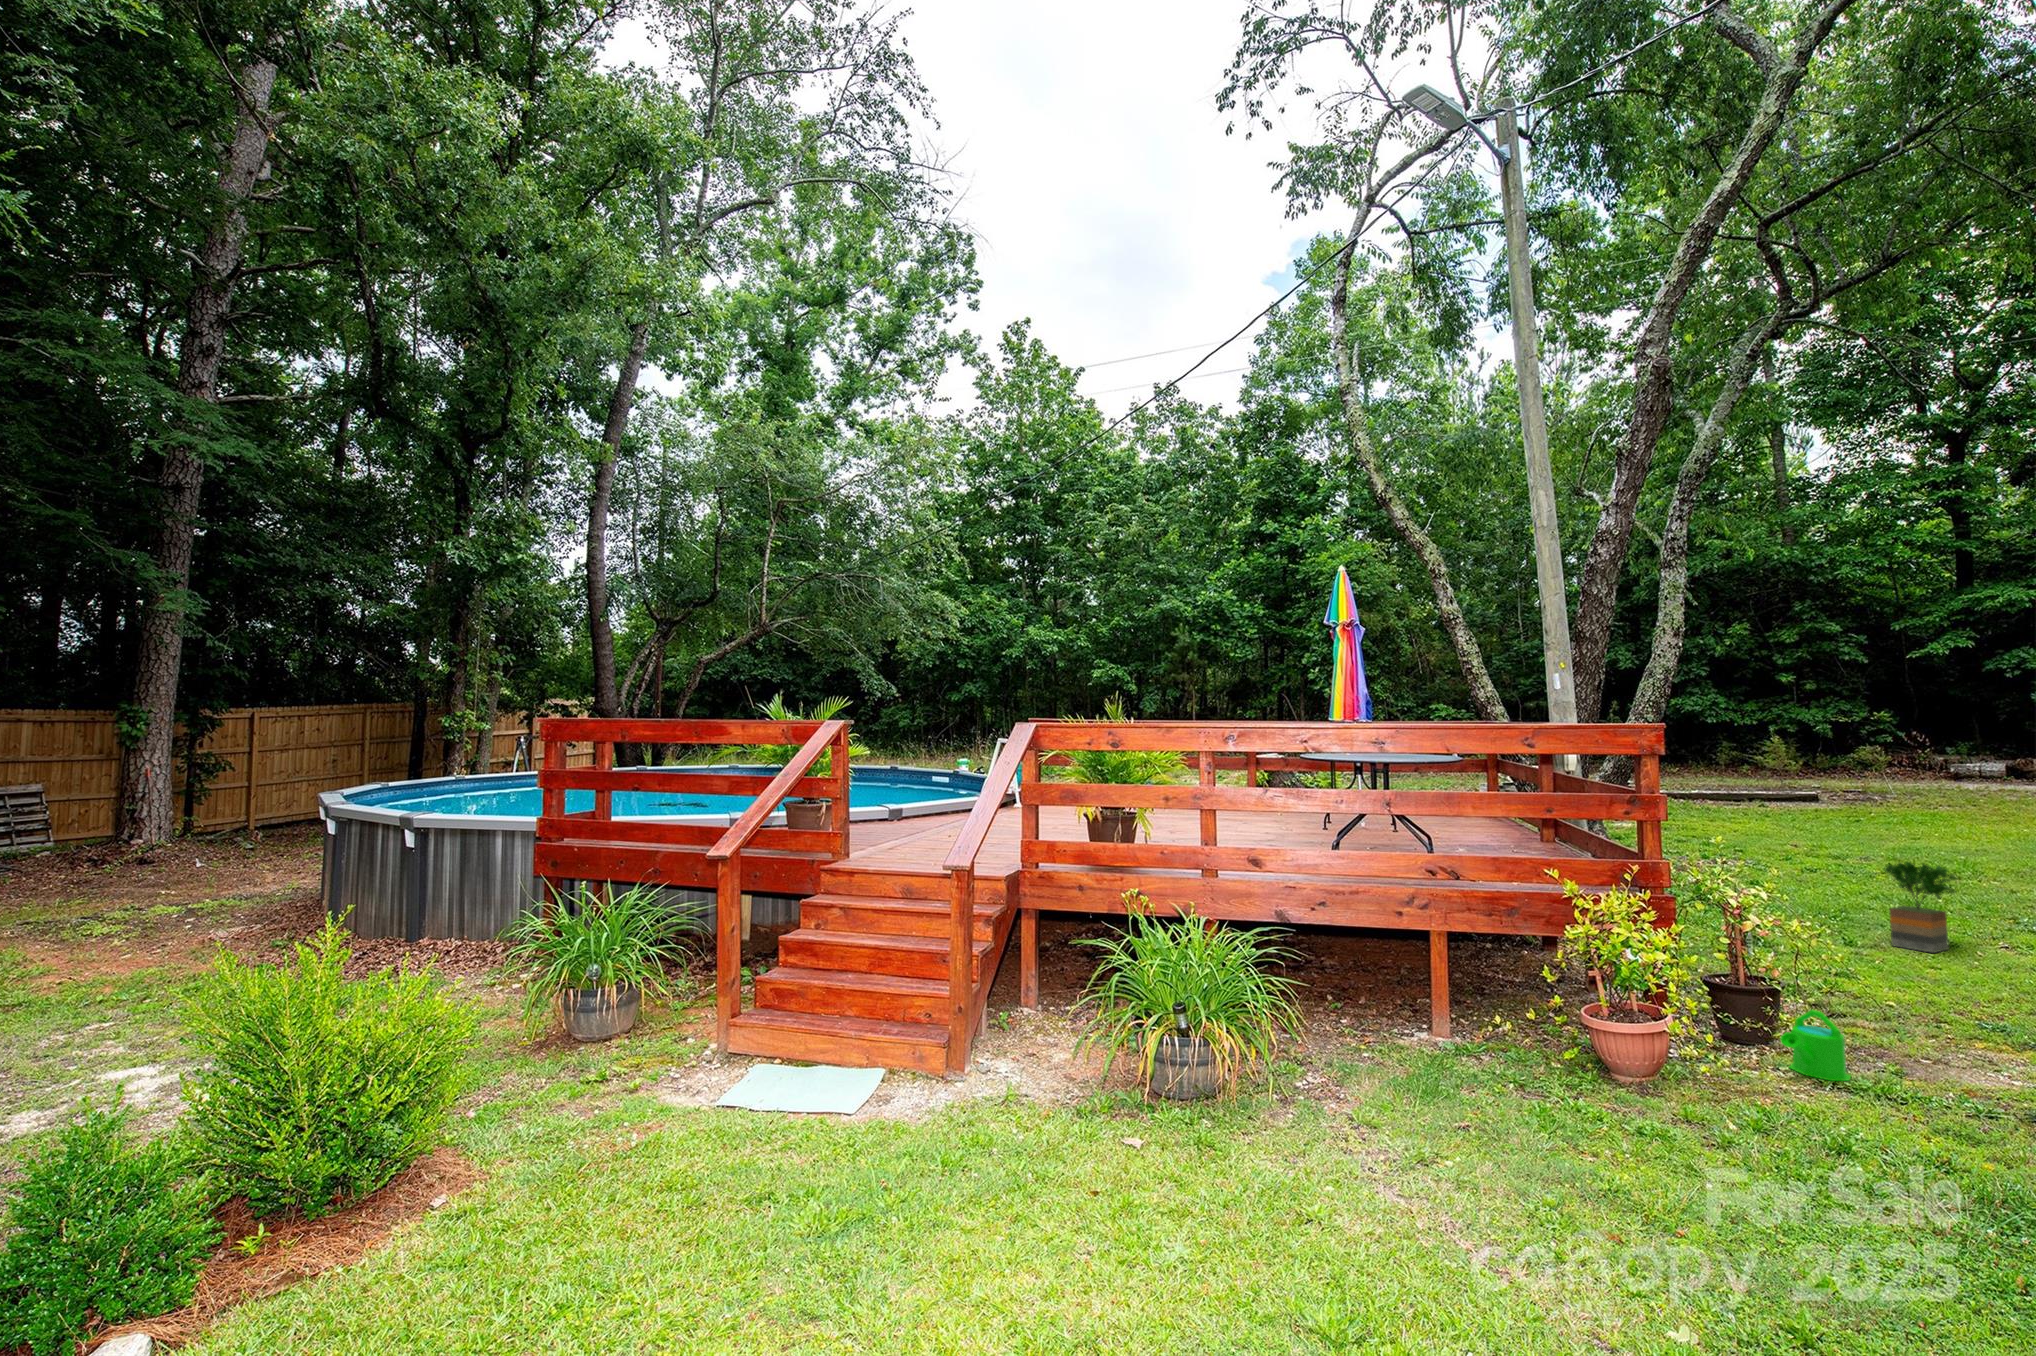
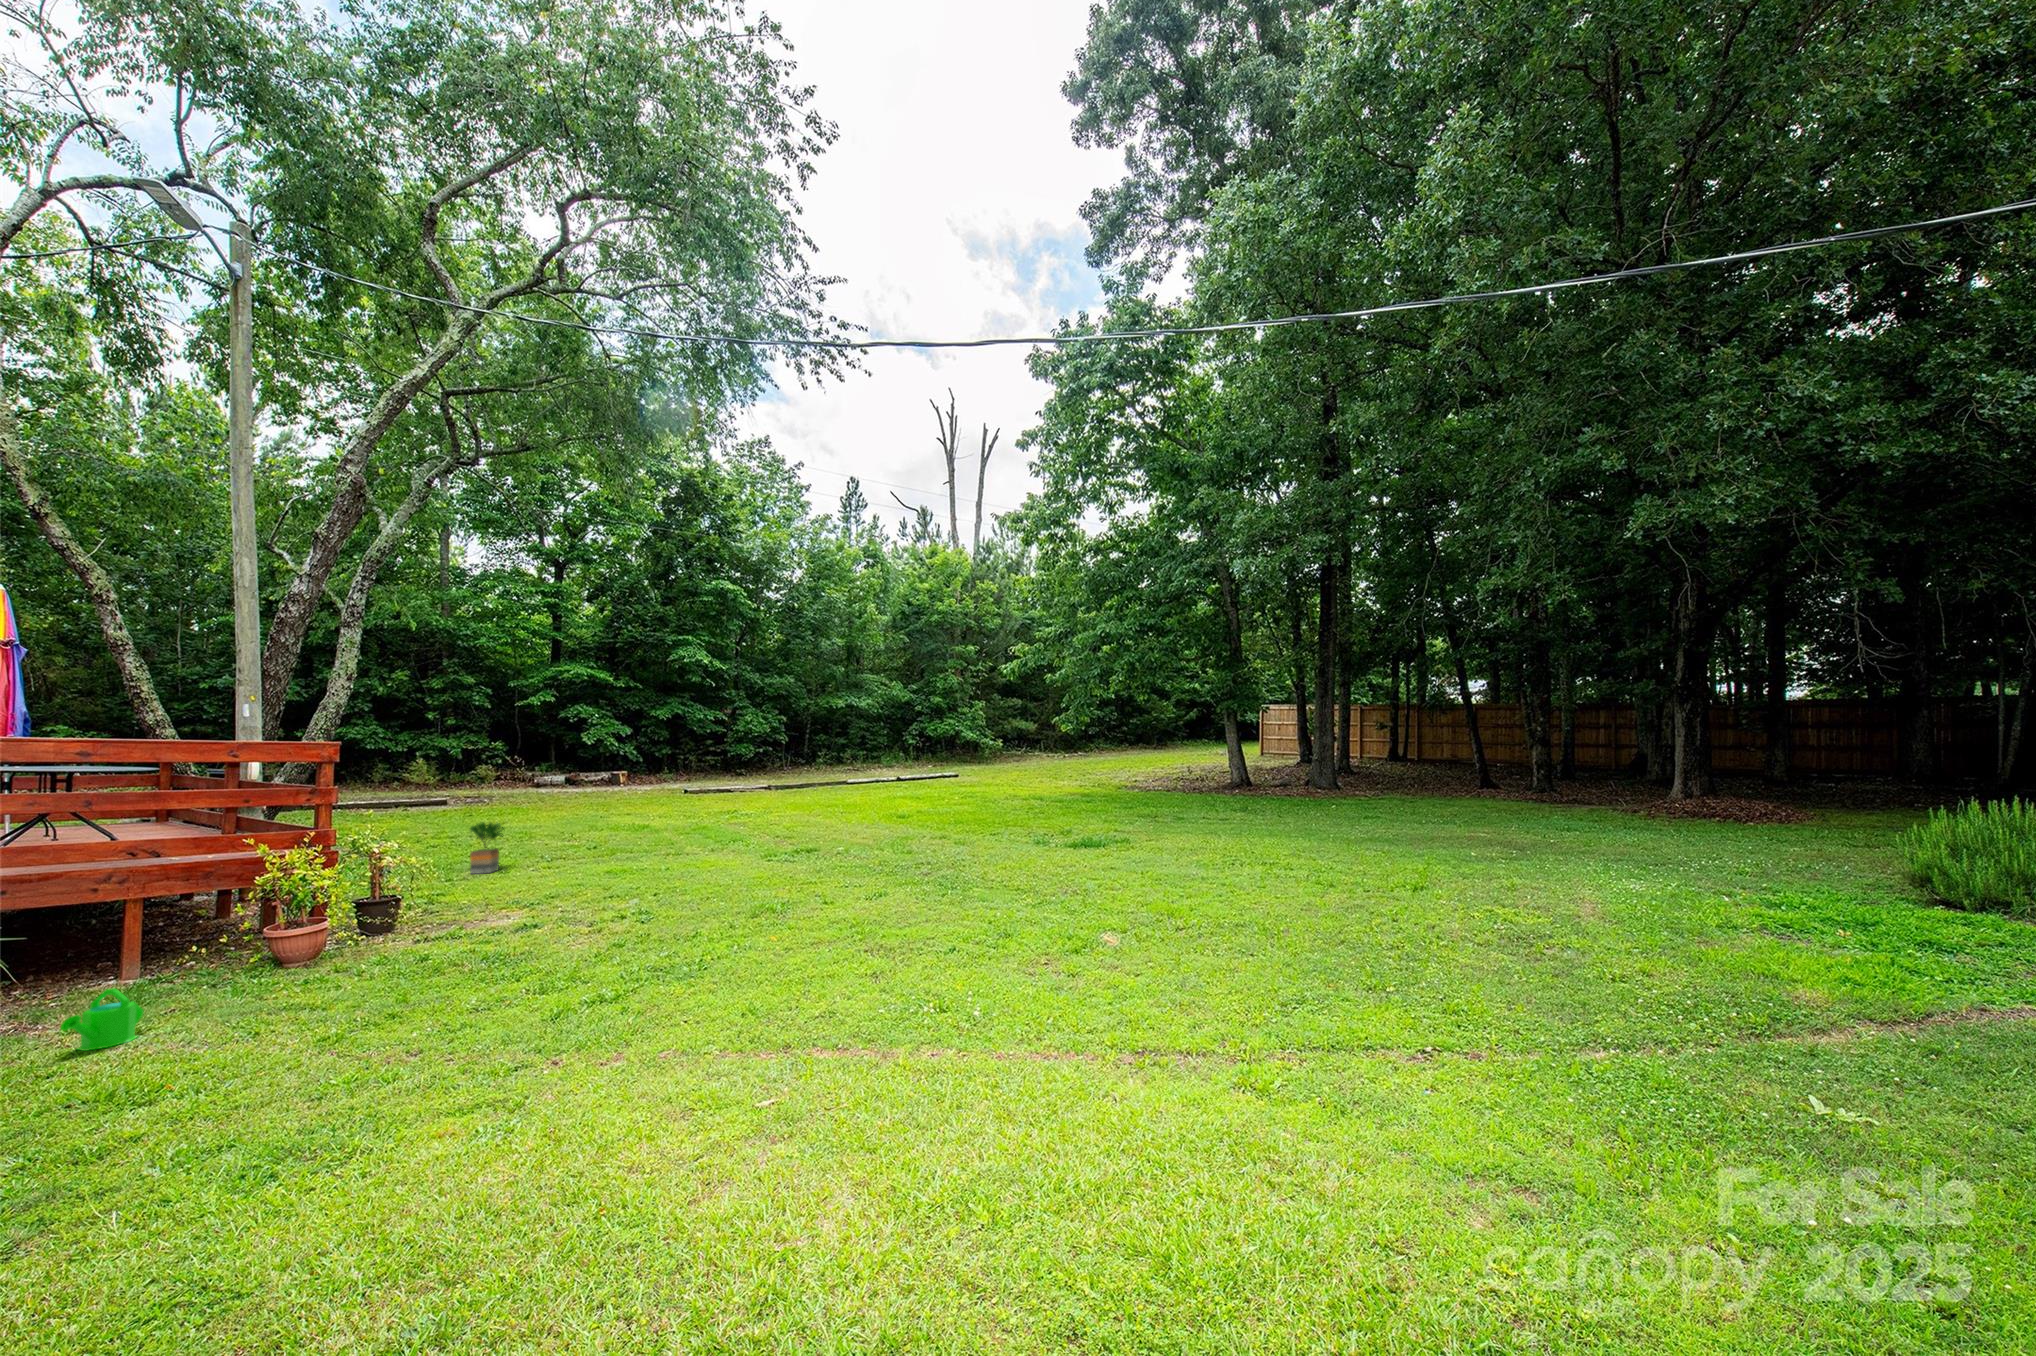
watering can: present [1780,1010,1851,1081] -> present [61,988,144,1051]

